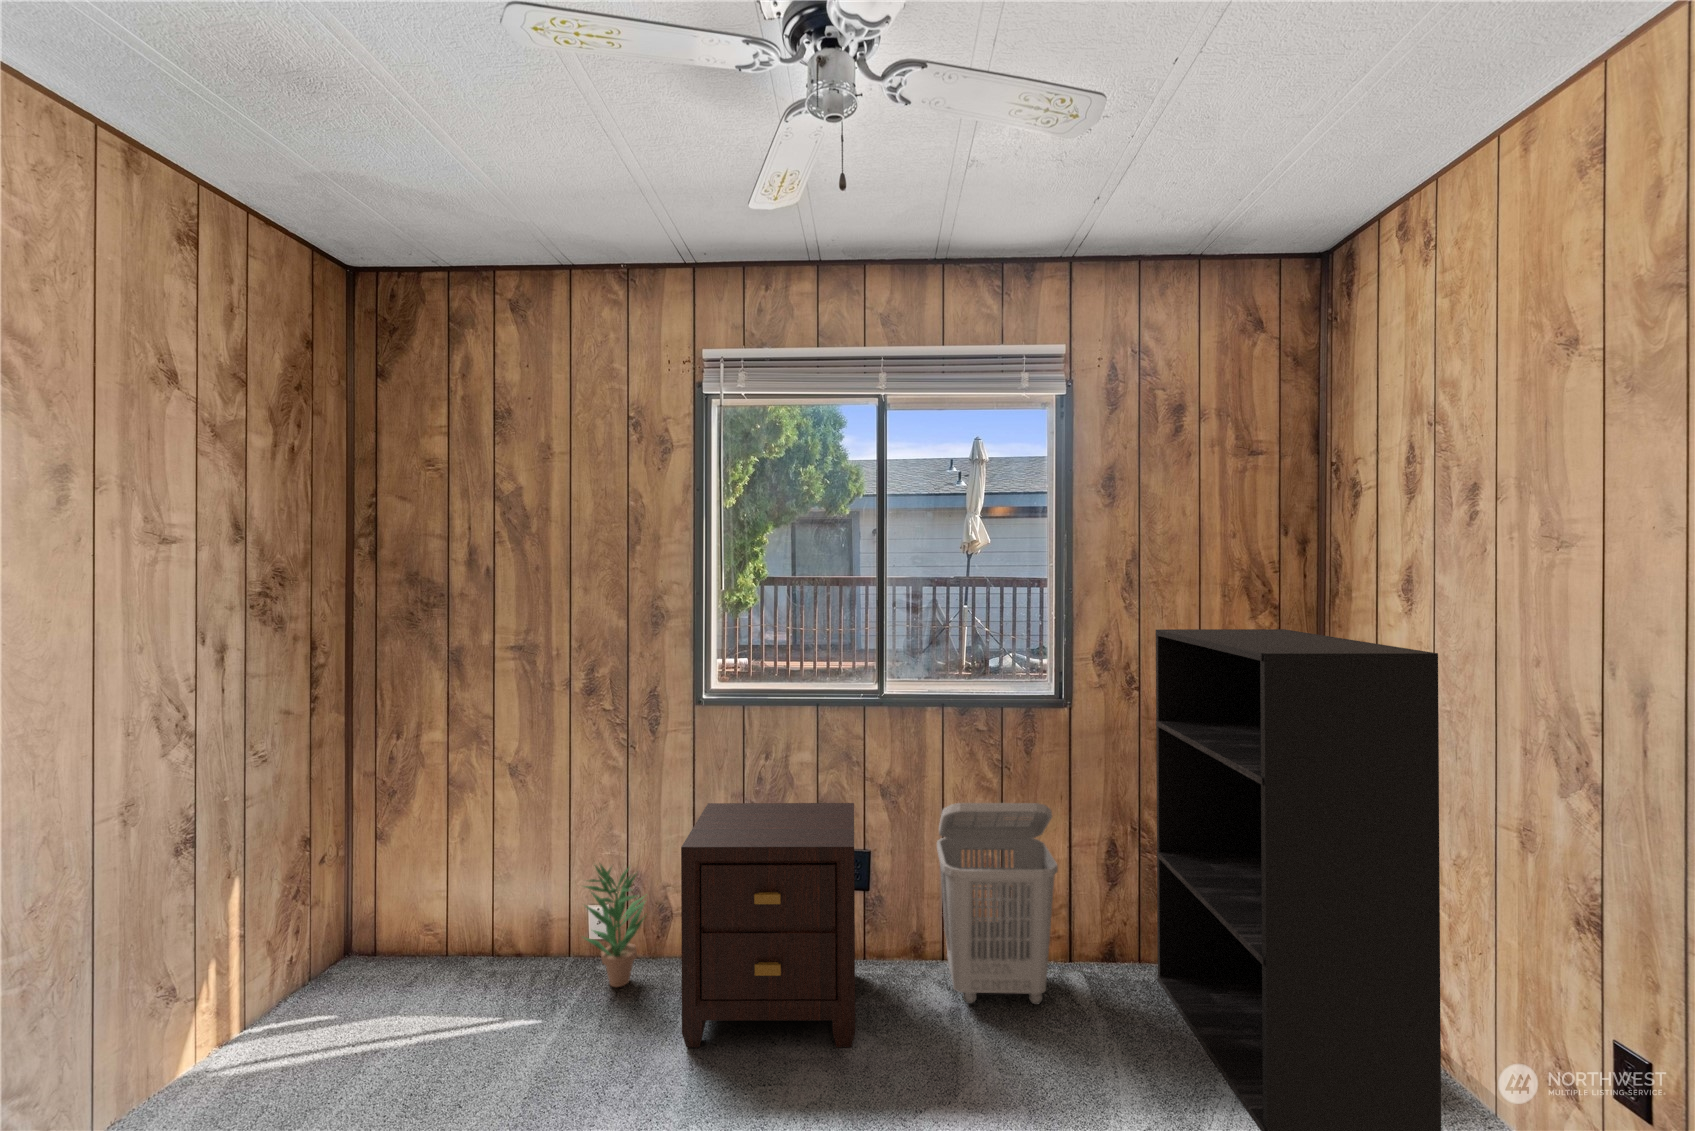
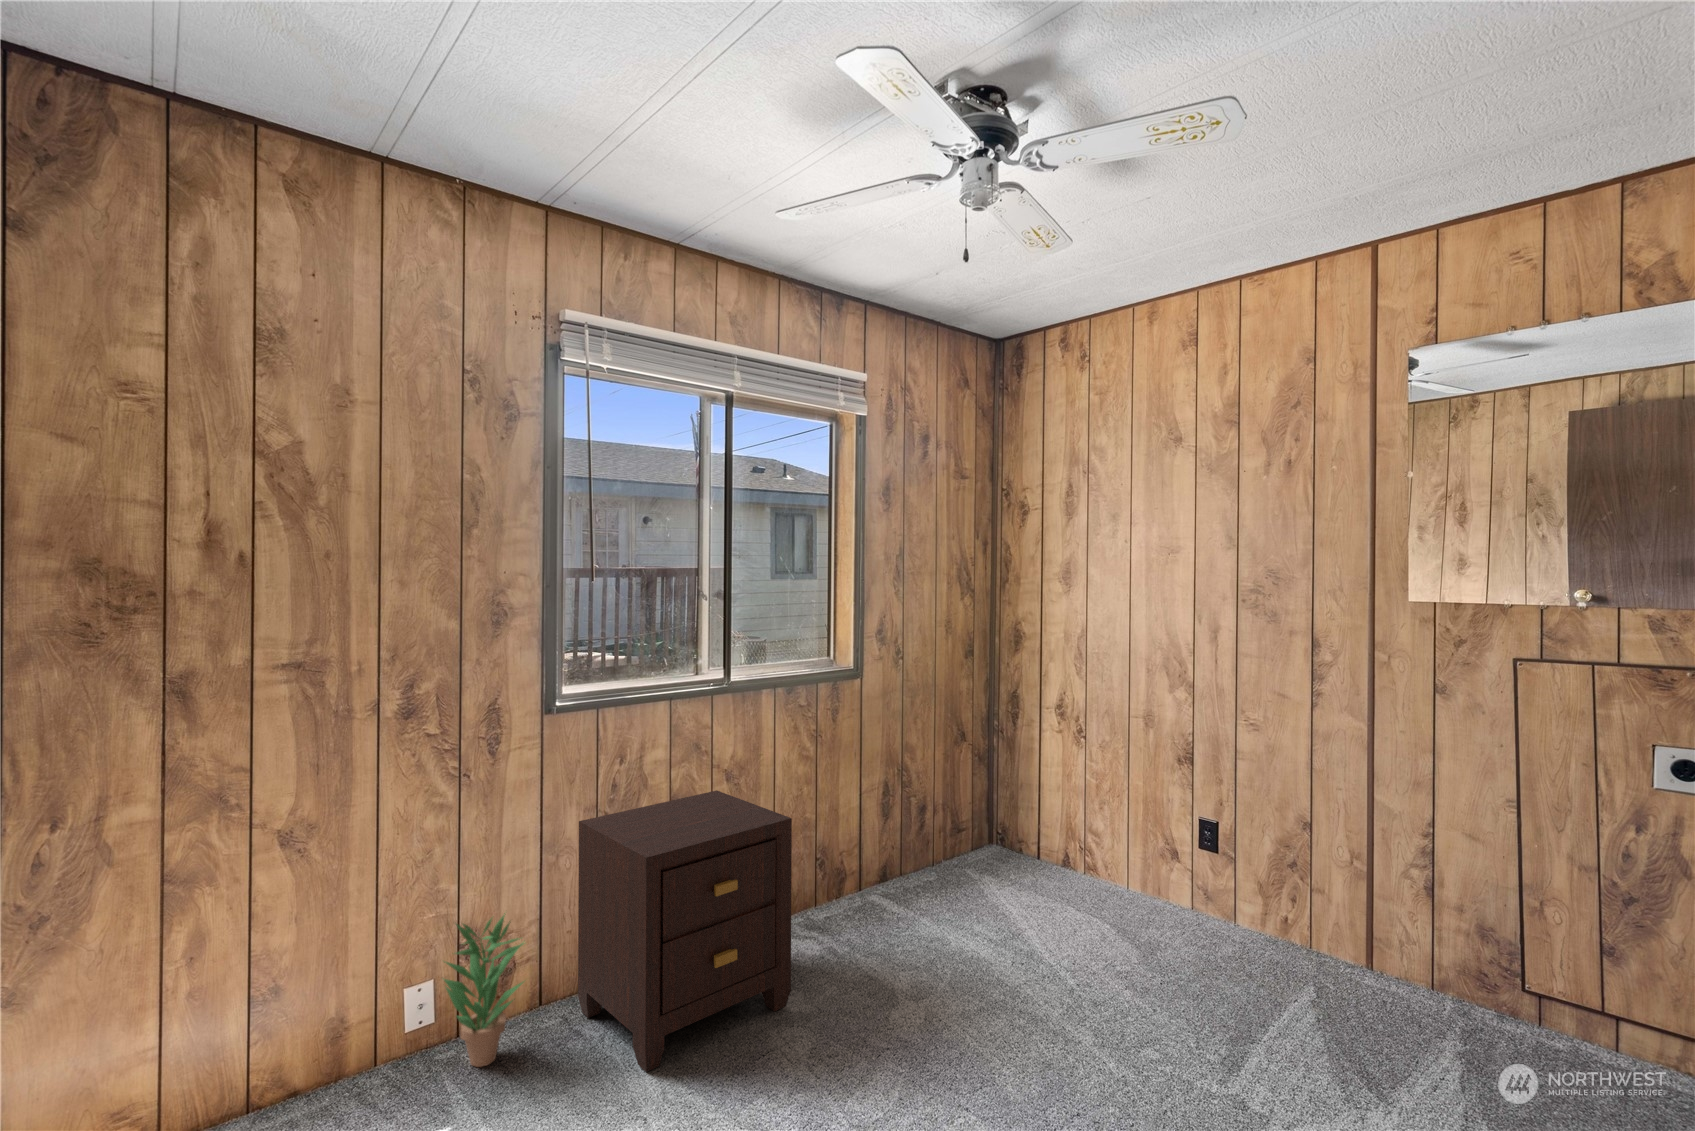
bookshelf: present [1156,629,1441,1131] -> none [922,607,1127,942]
laundry basket: present [937,803,1058,1005] -> none [782,757,892,943]

